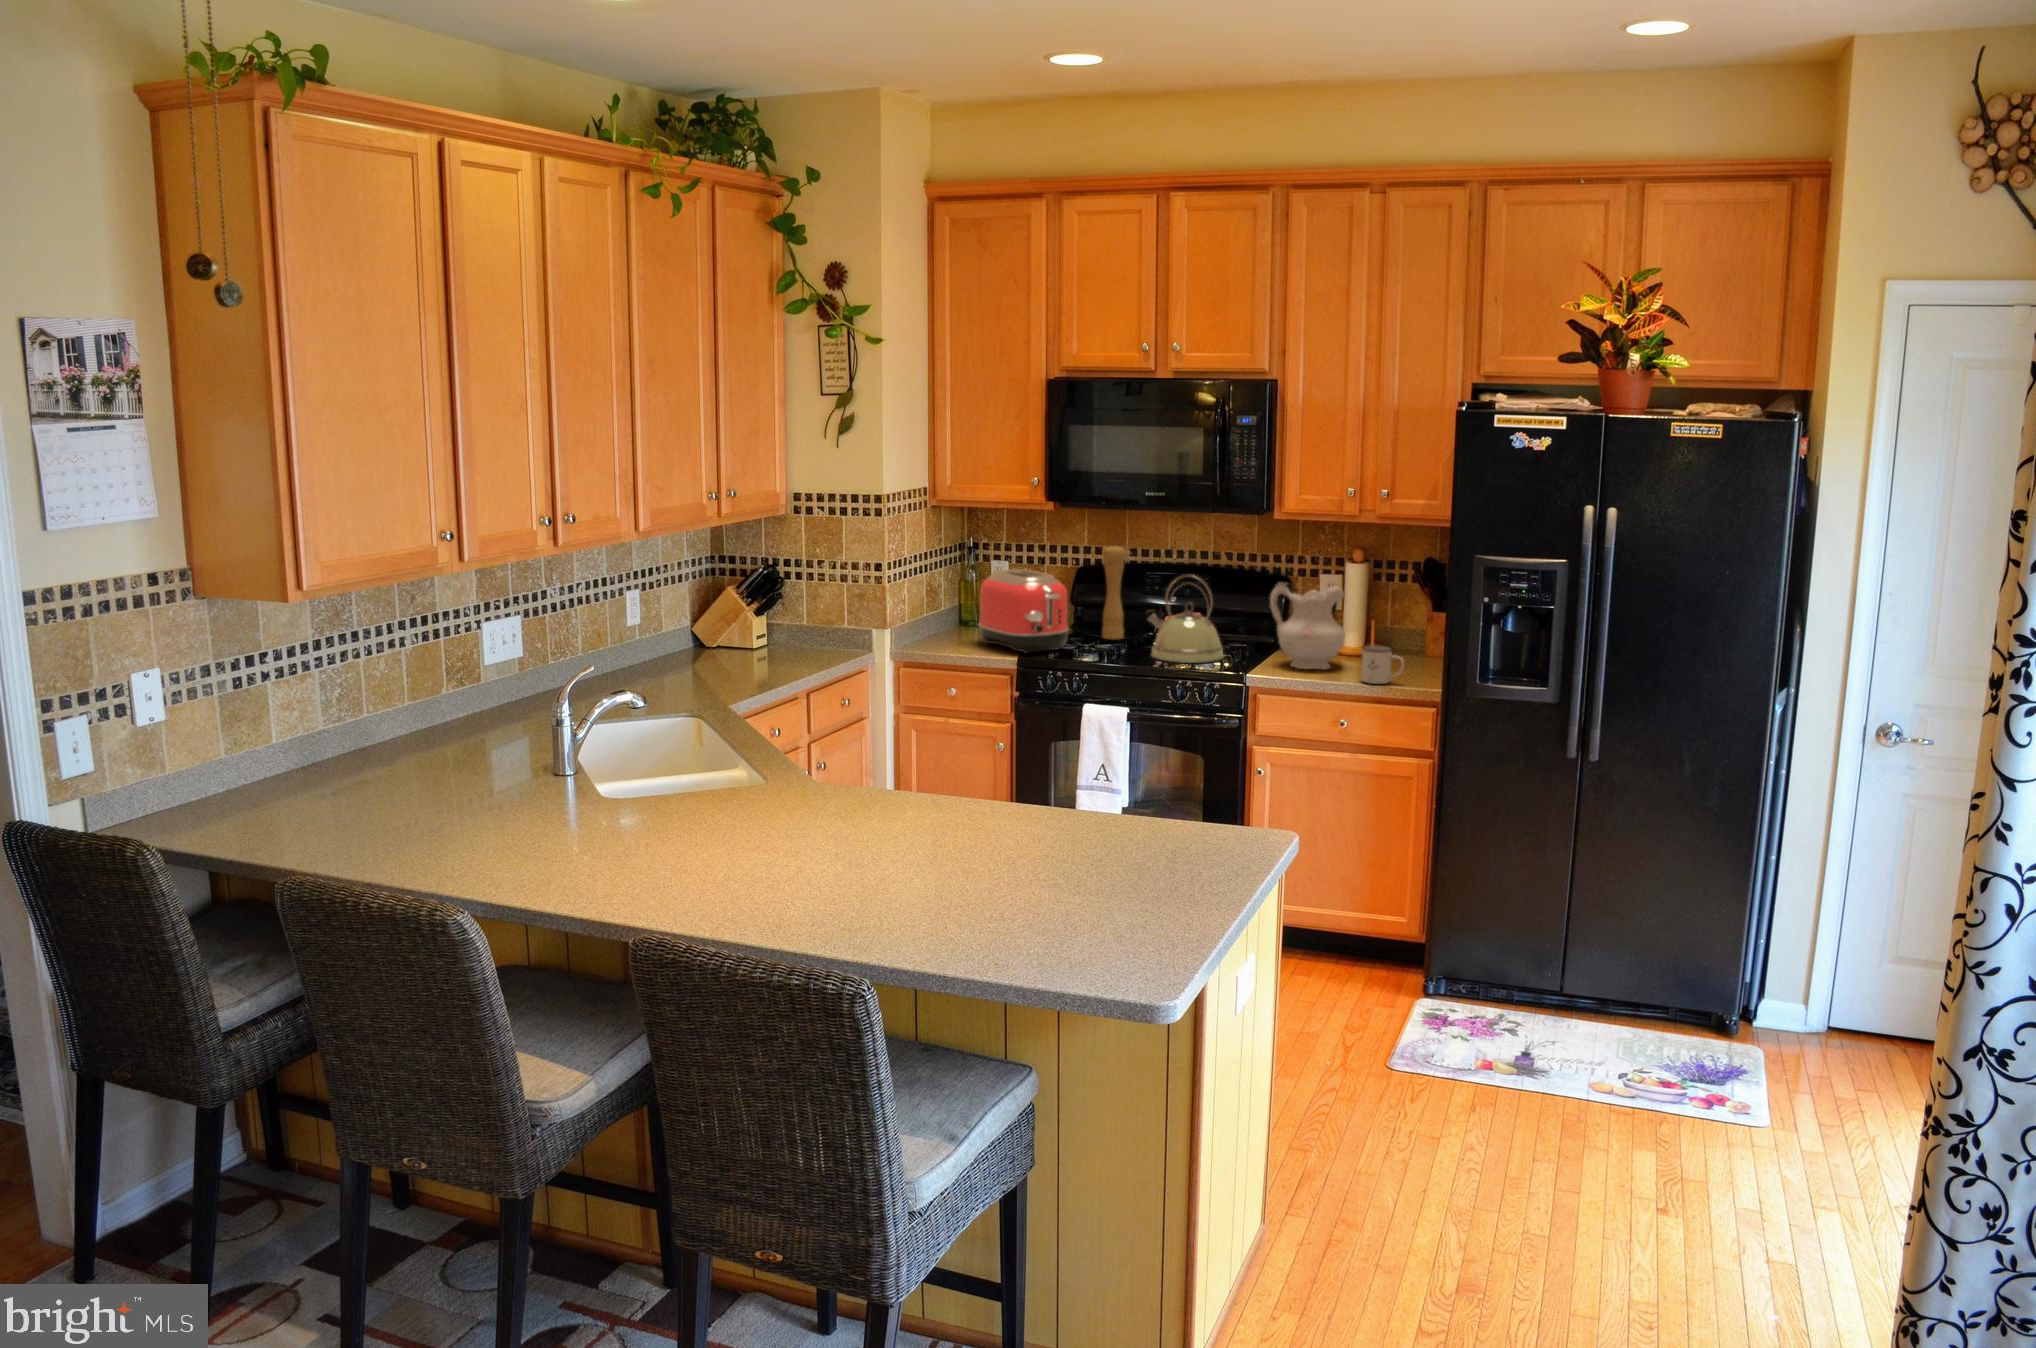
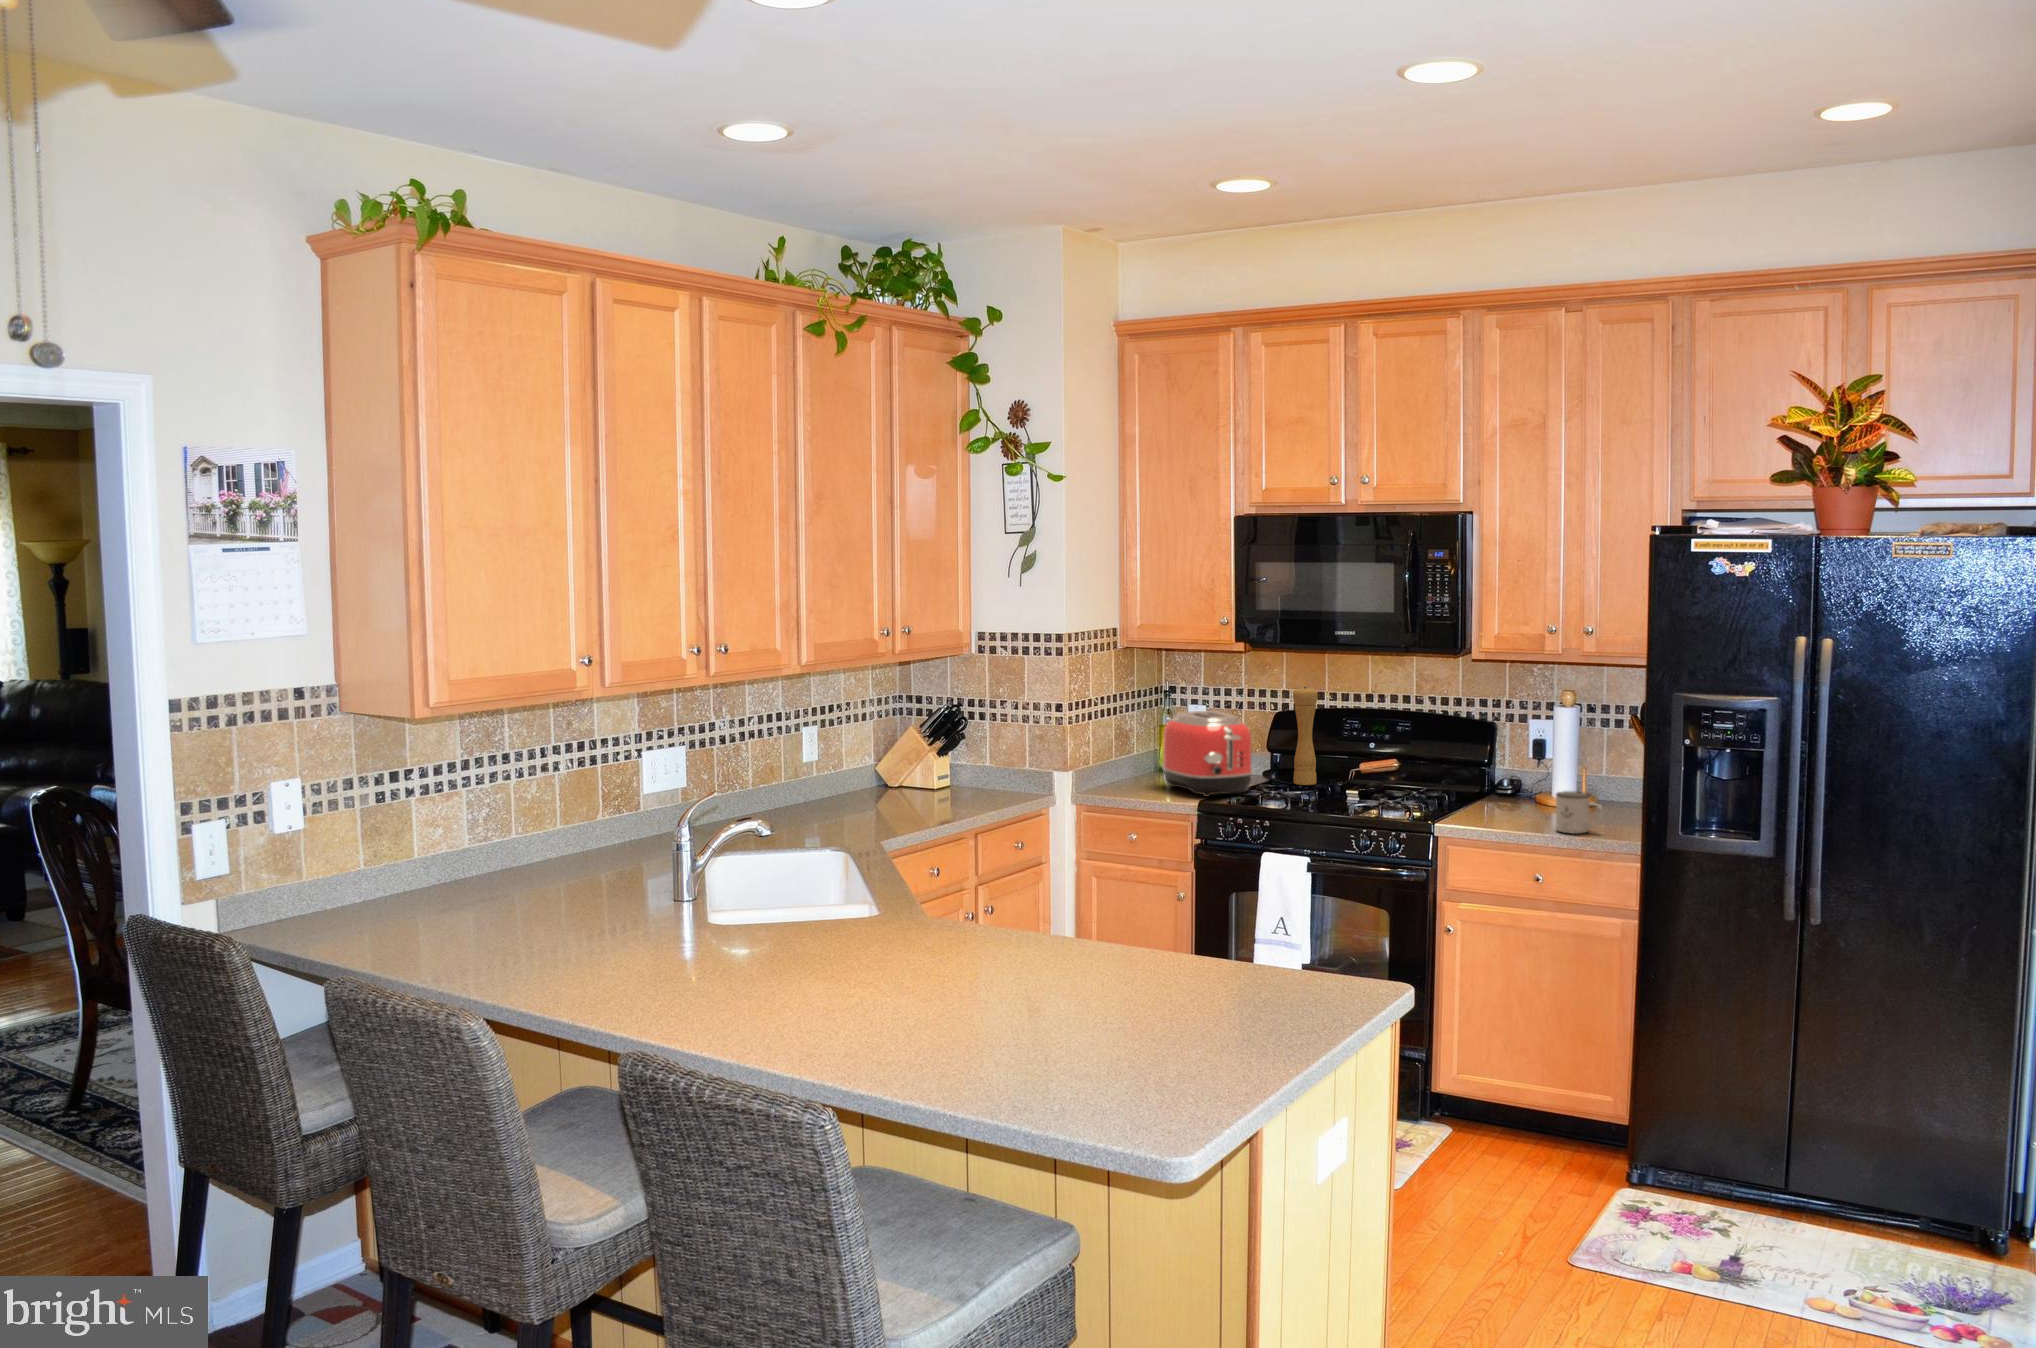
kettle: present [1147,574,1224,663] -> none [1333,716,1415,809]
ceramic pitcher: present [1270,583,1345,670] -> none [1460,723,1543,818]

